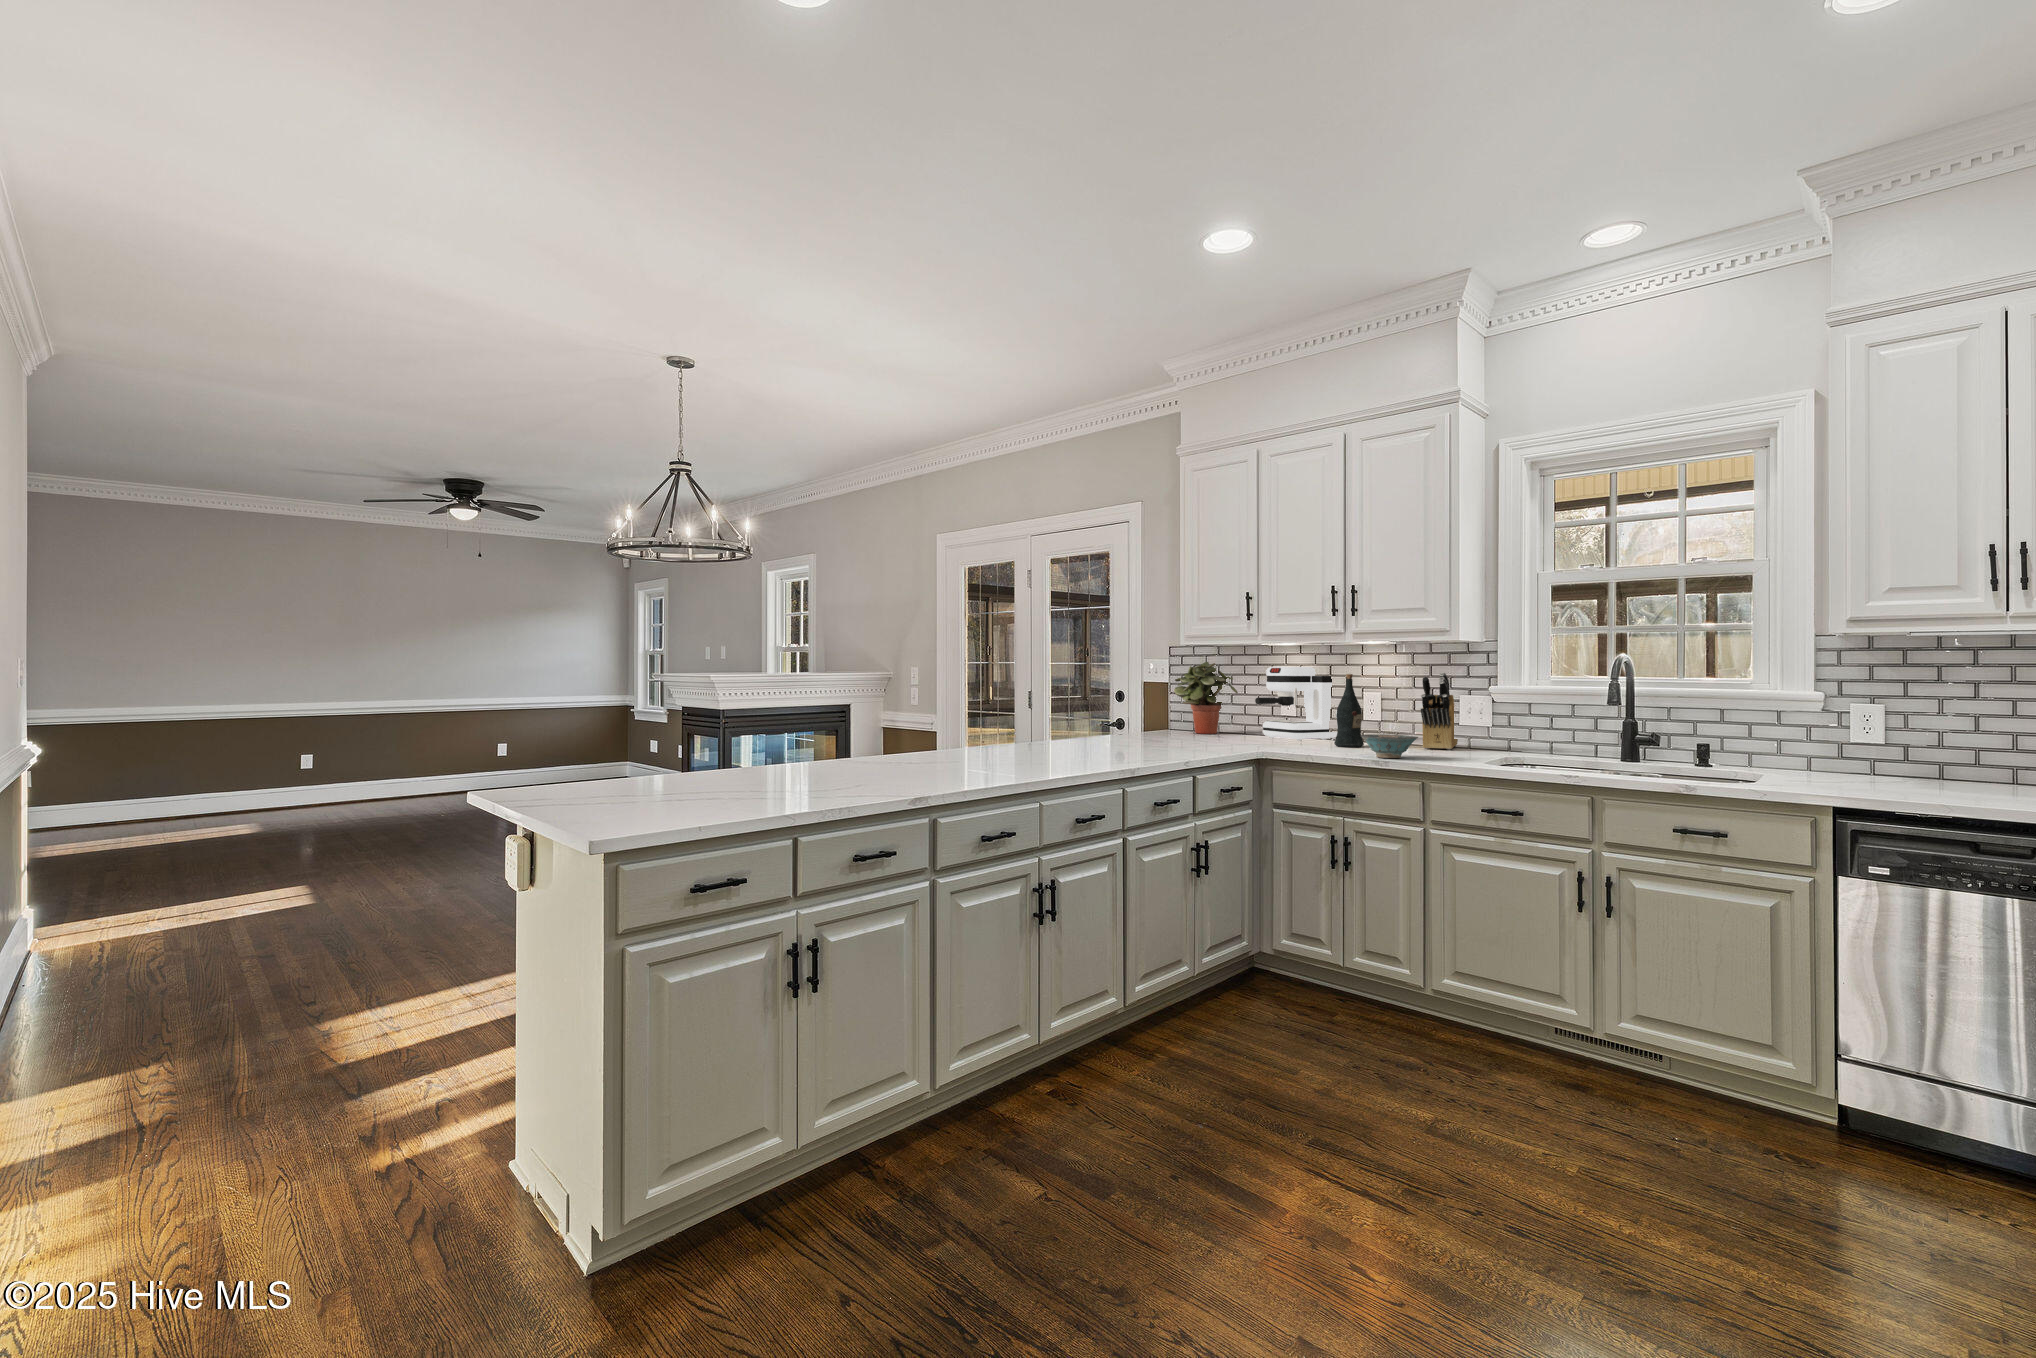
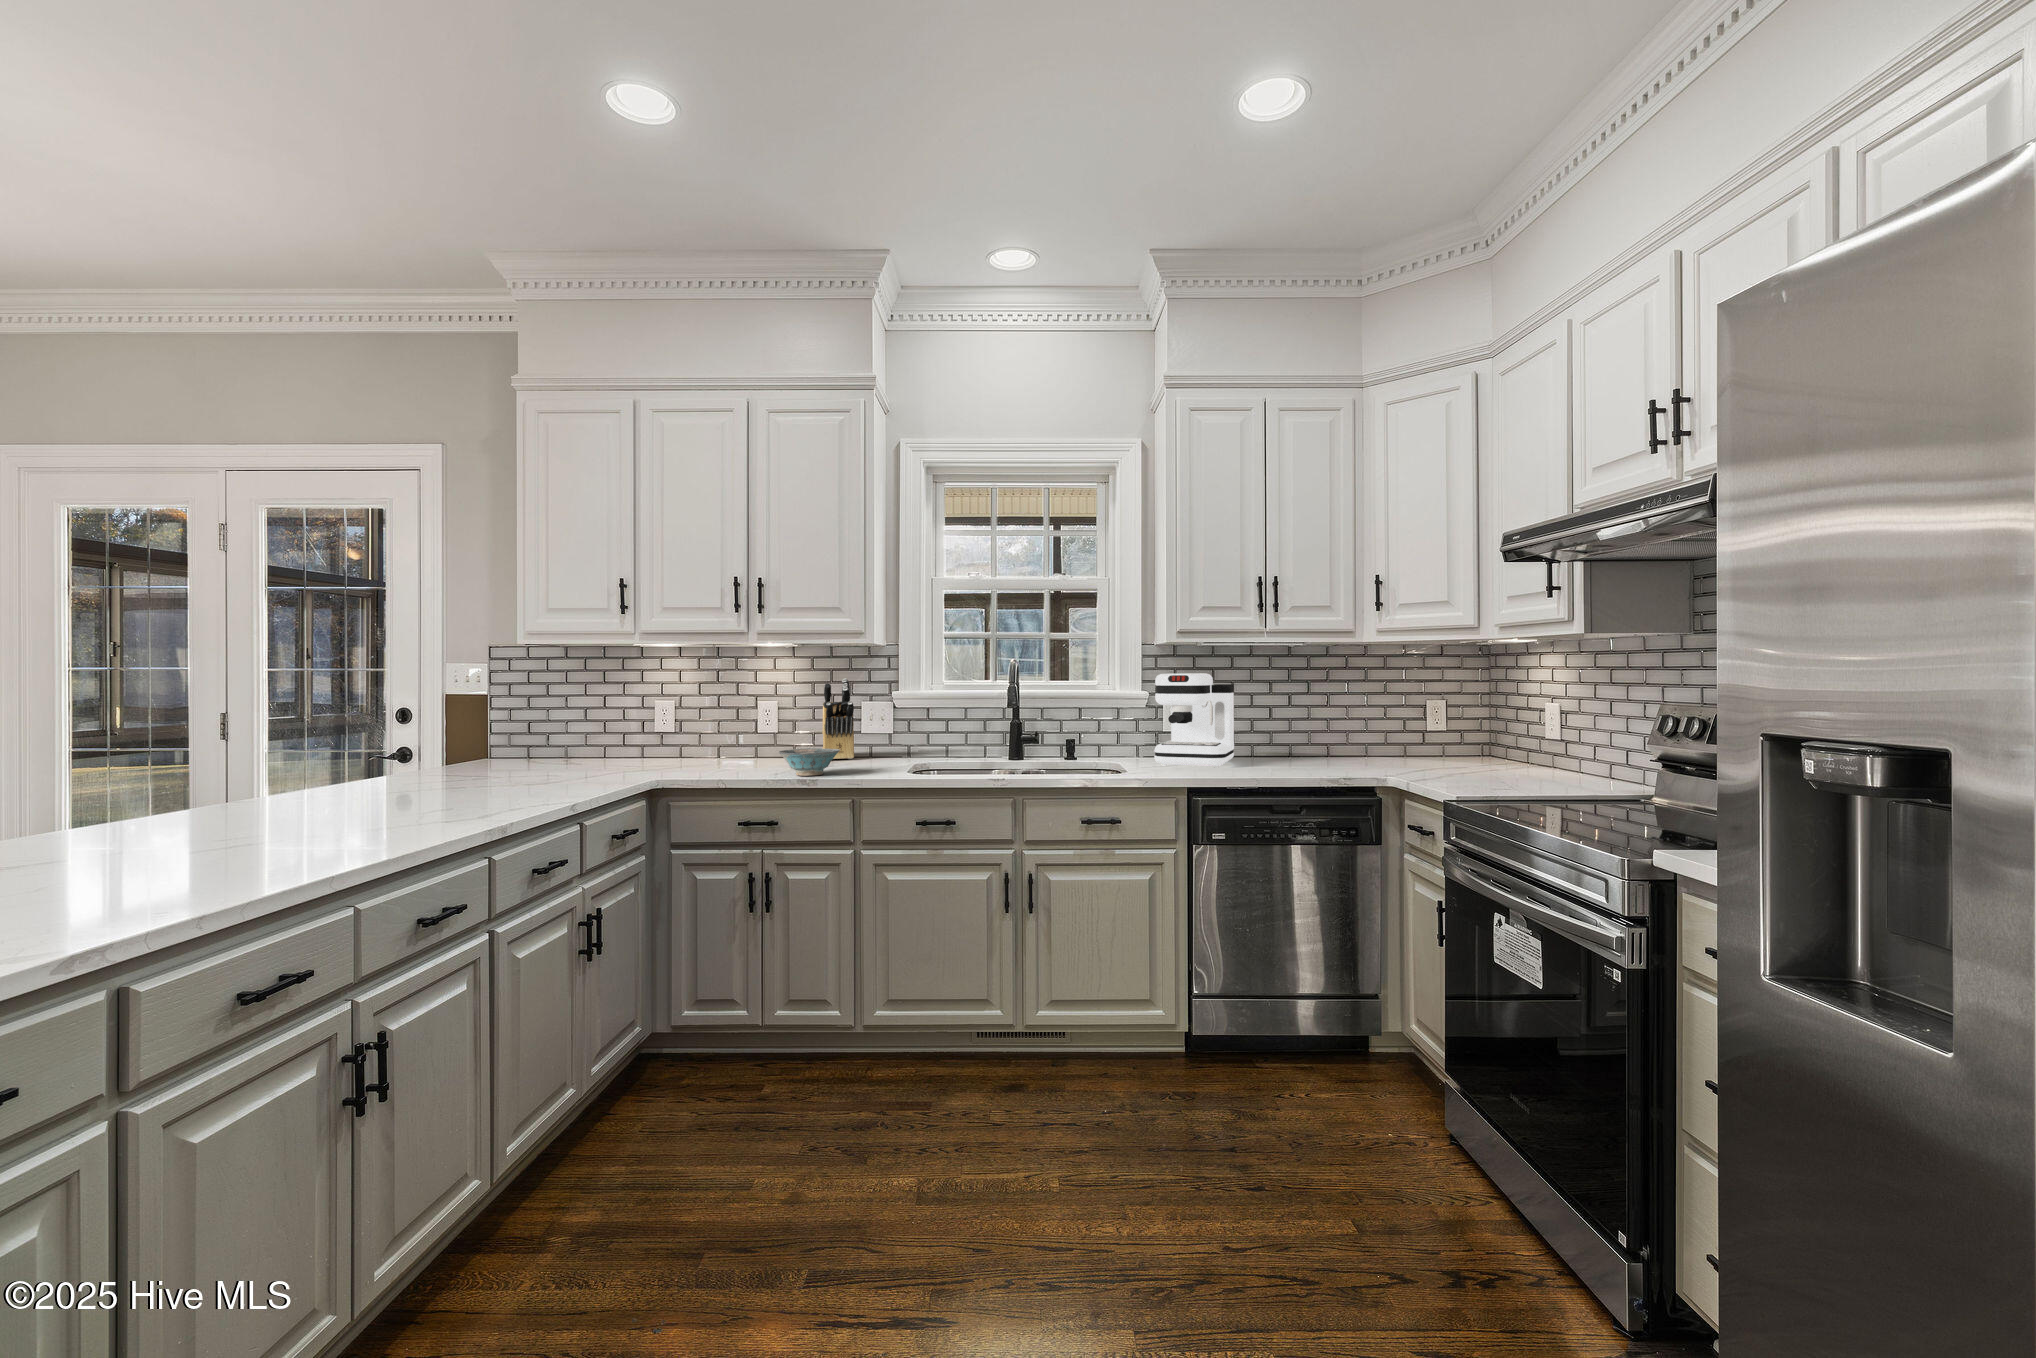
potted plant: present [1174,662,1238,734] -> none [502,668,600,760]
coffee maker: present [1255,667,1337,741] -> present [1154,674,1234,768]
wine bottle: present [1334,674,1364,747] -> none [730,681,763,765]

